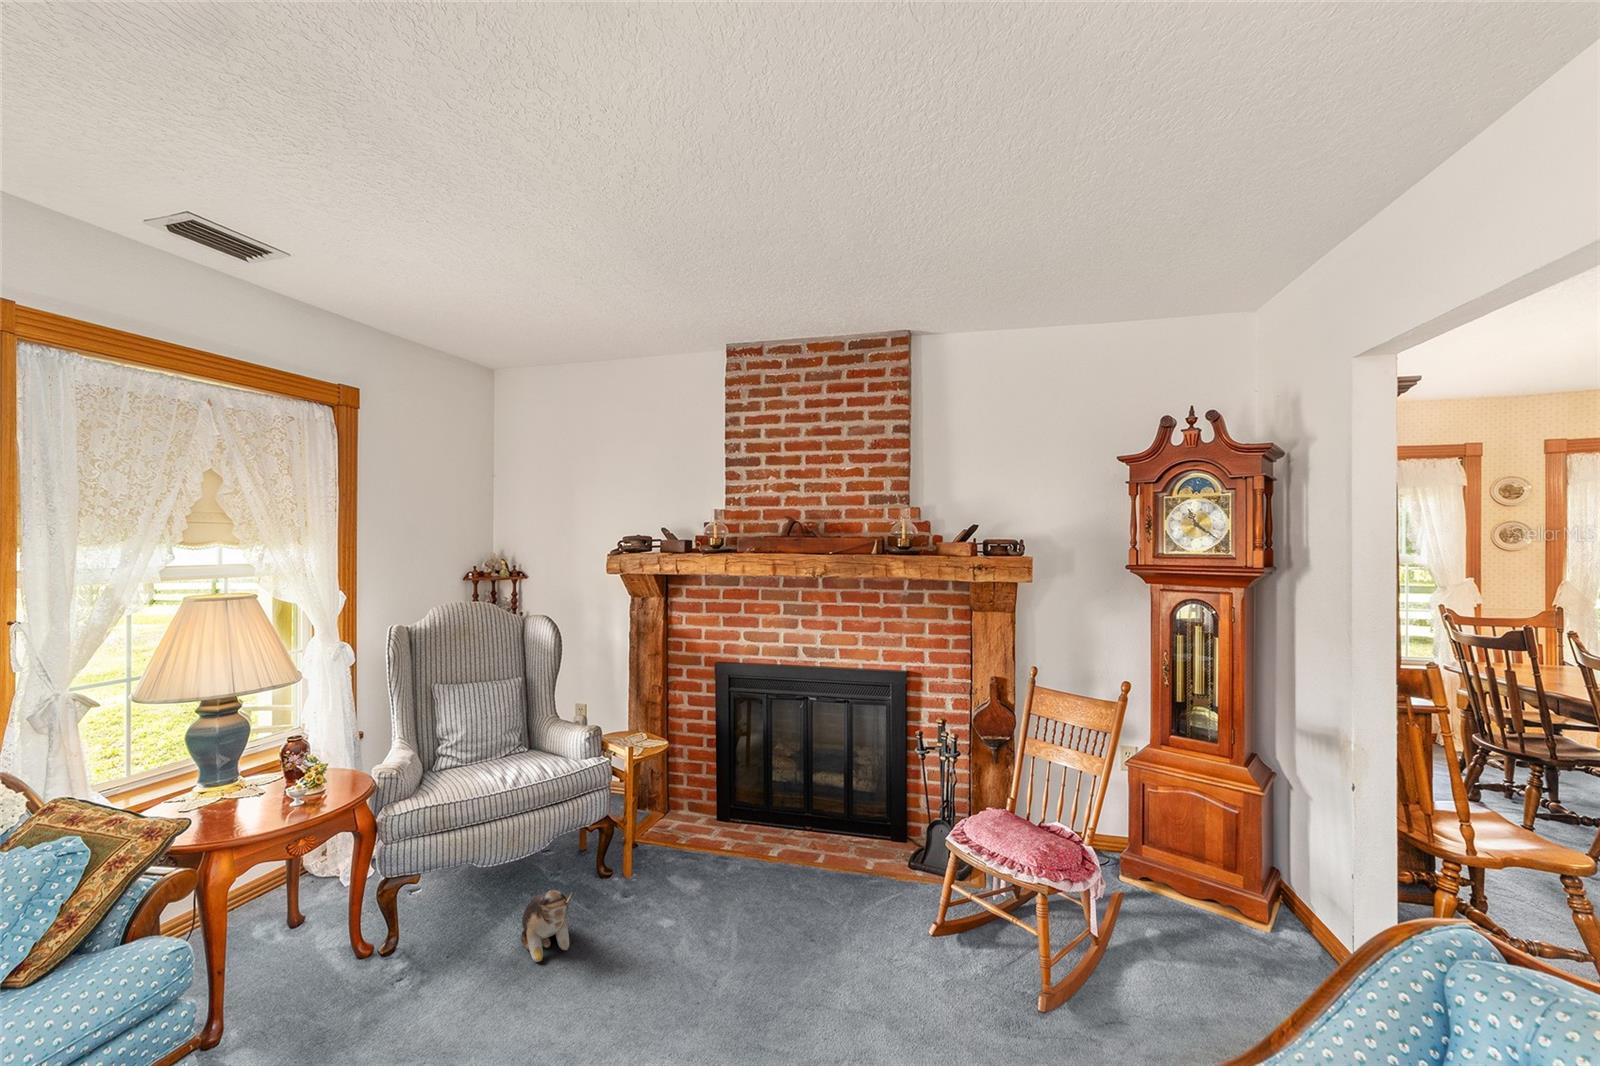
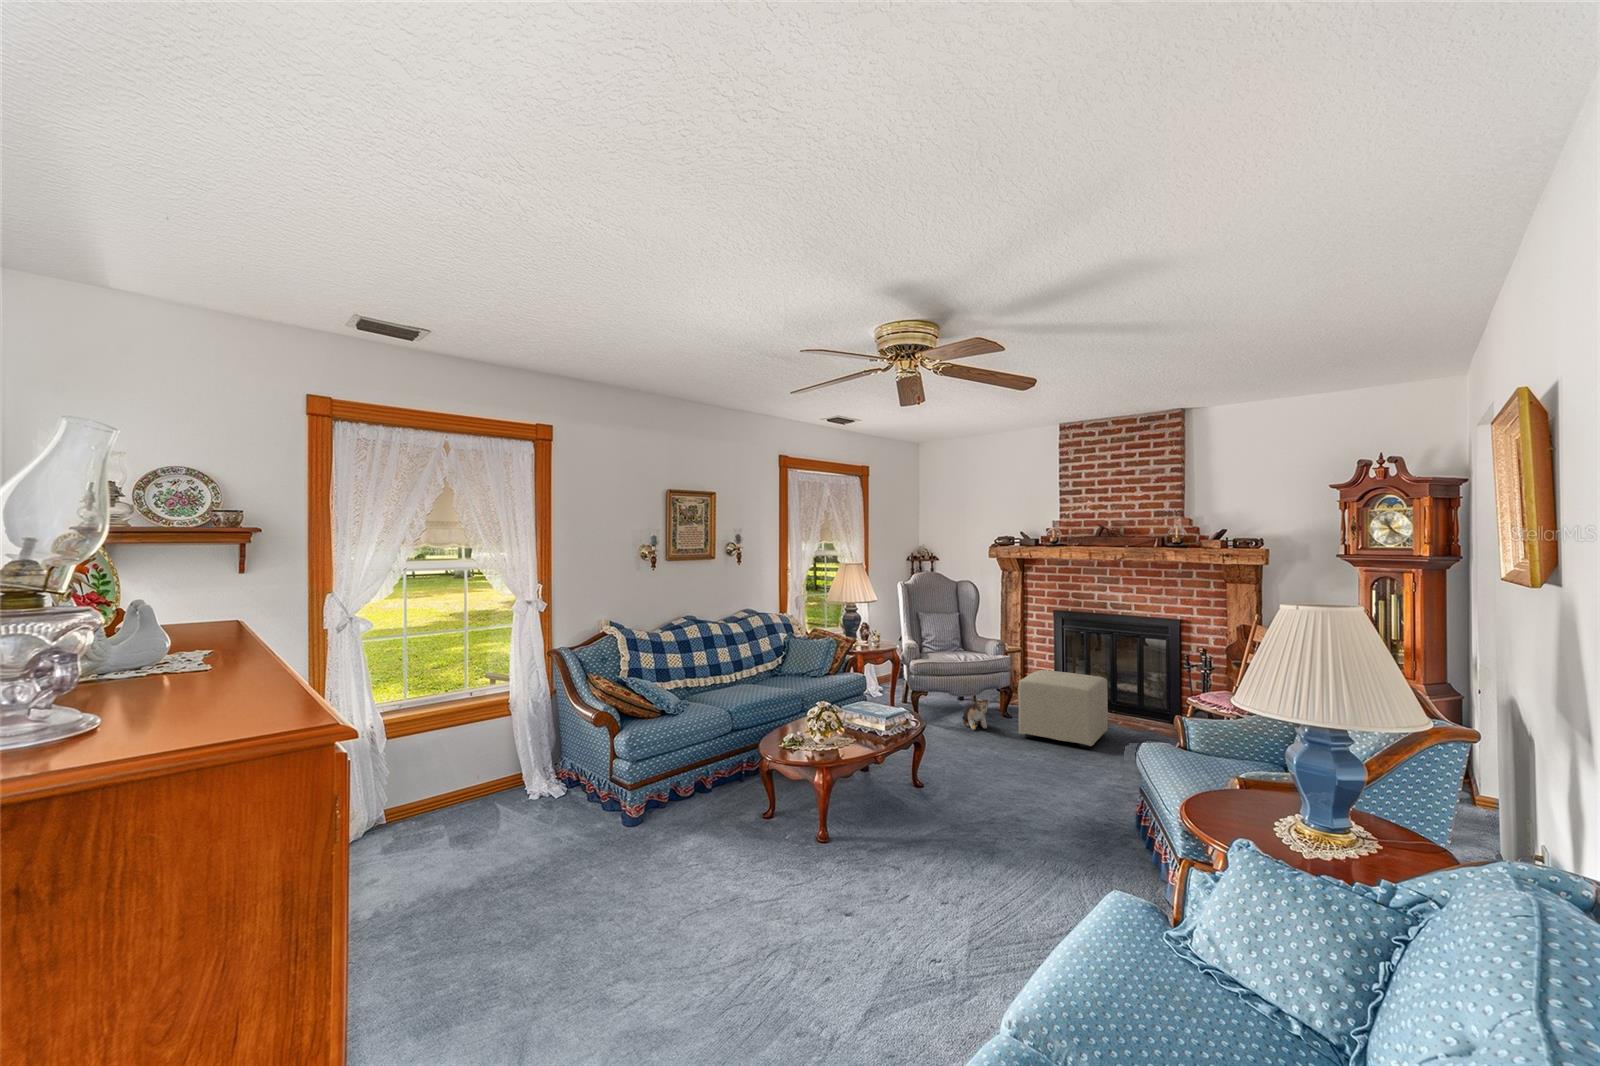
ottoman: none [631,796,802,976] -> present [1018,670,1108,748]

